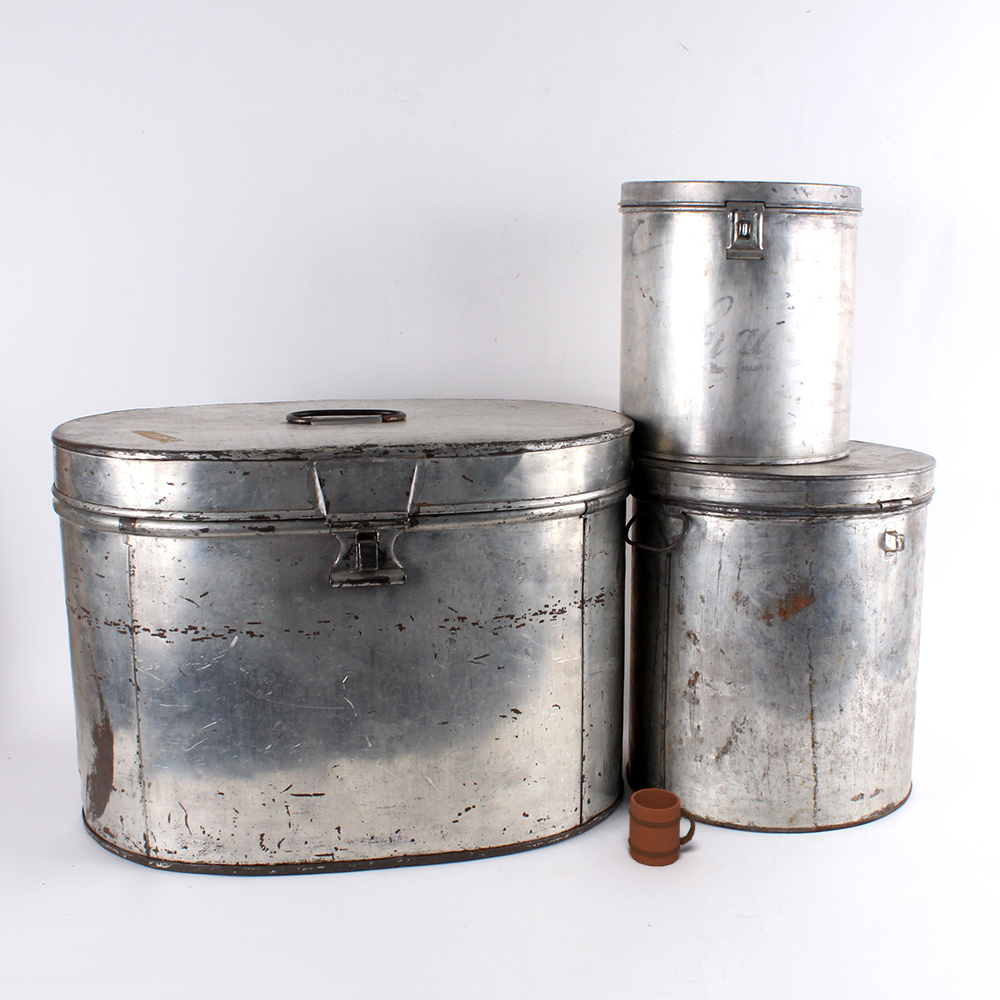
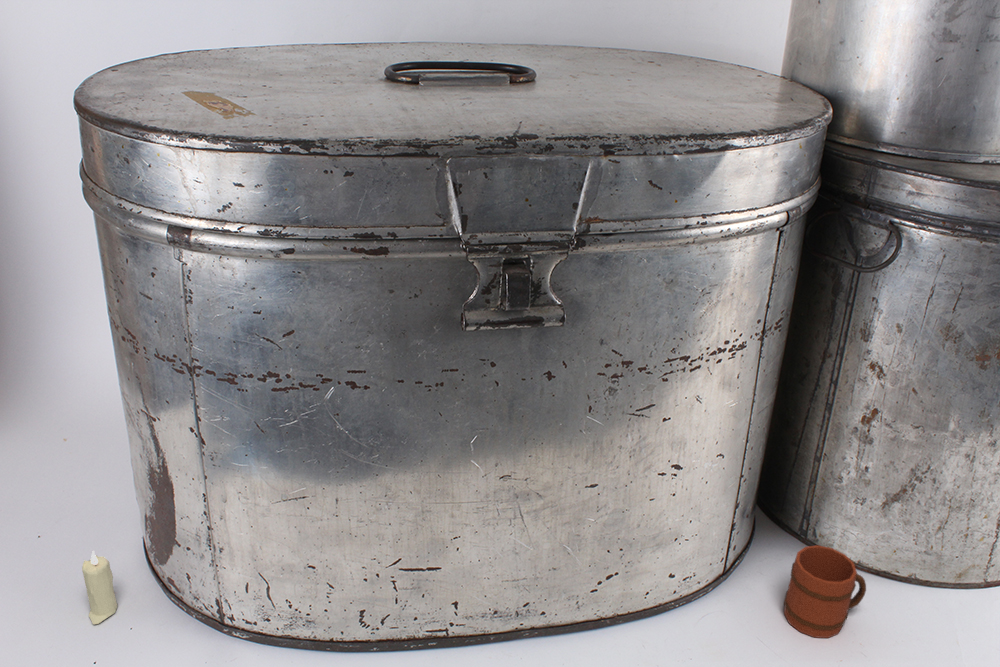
candle: none [35,796,61,864] -> present [82,551,117,624]

